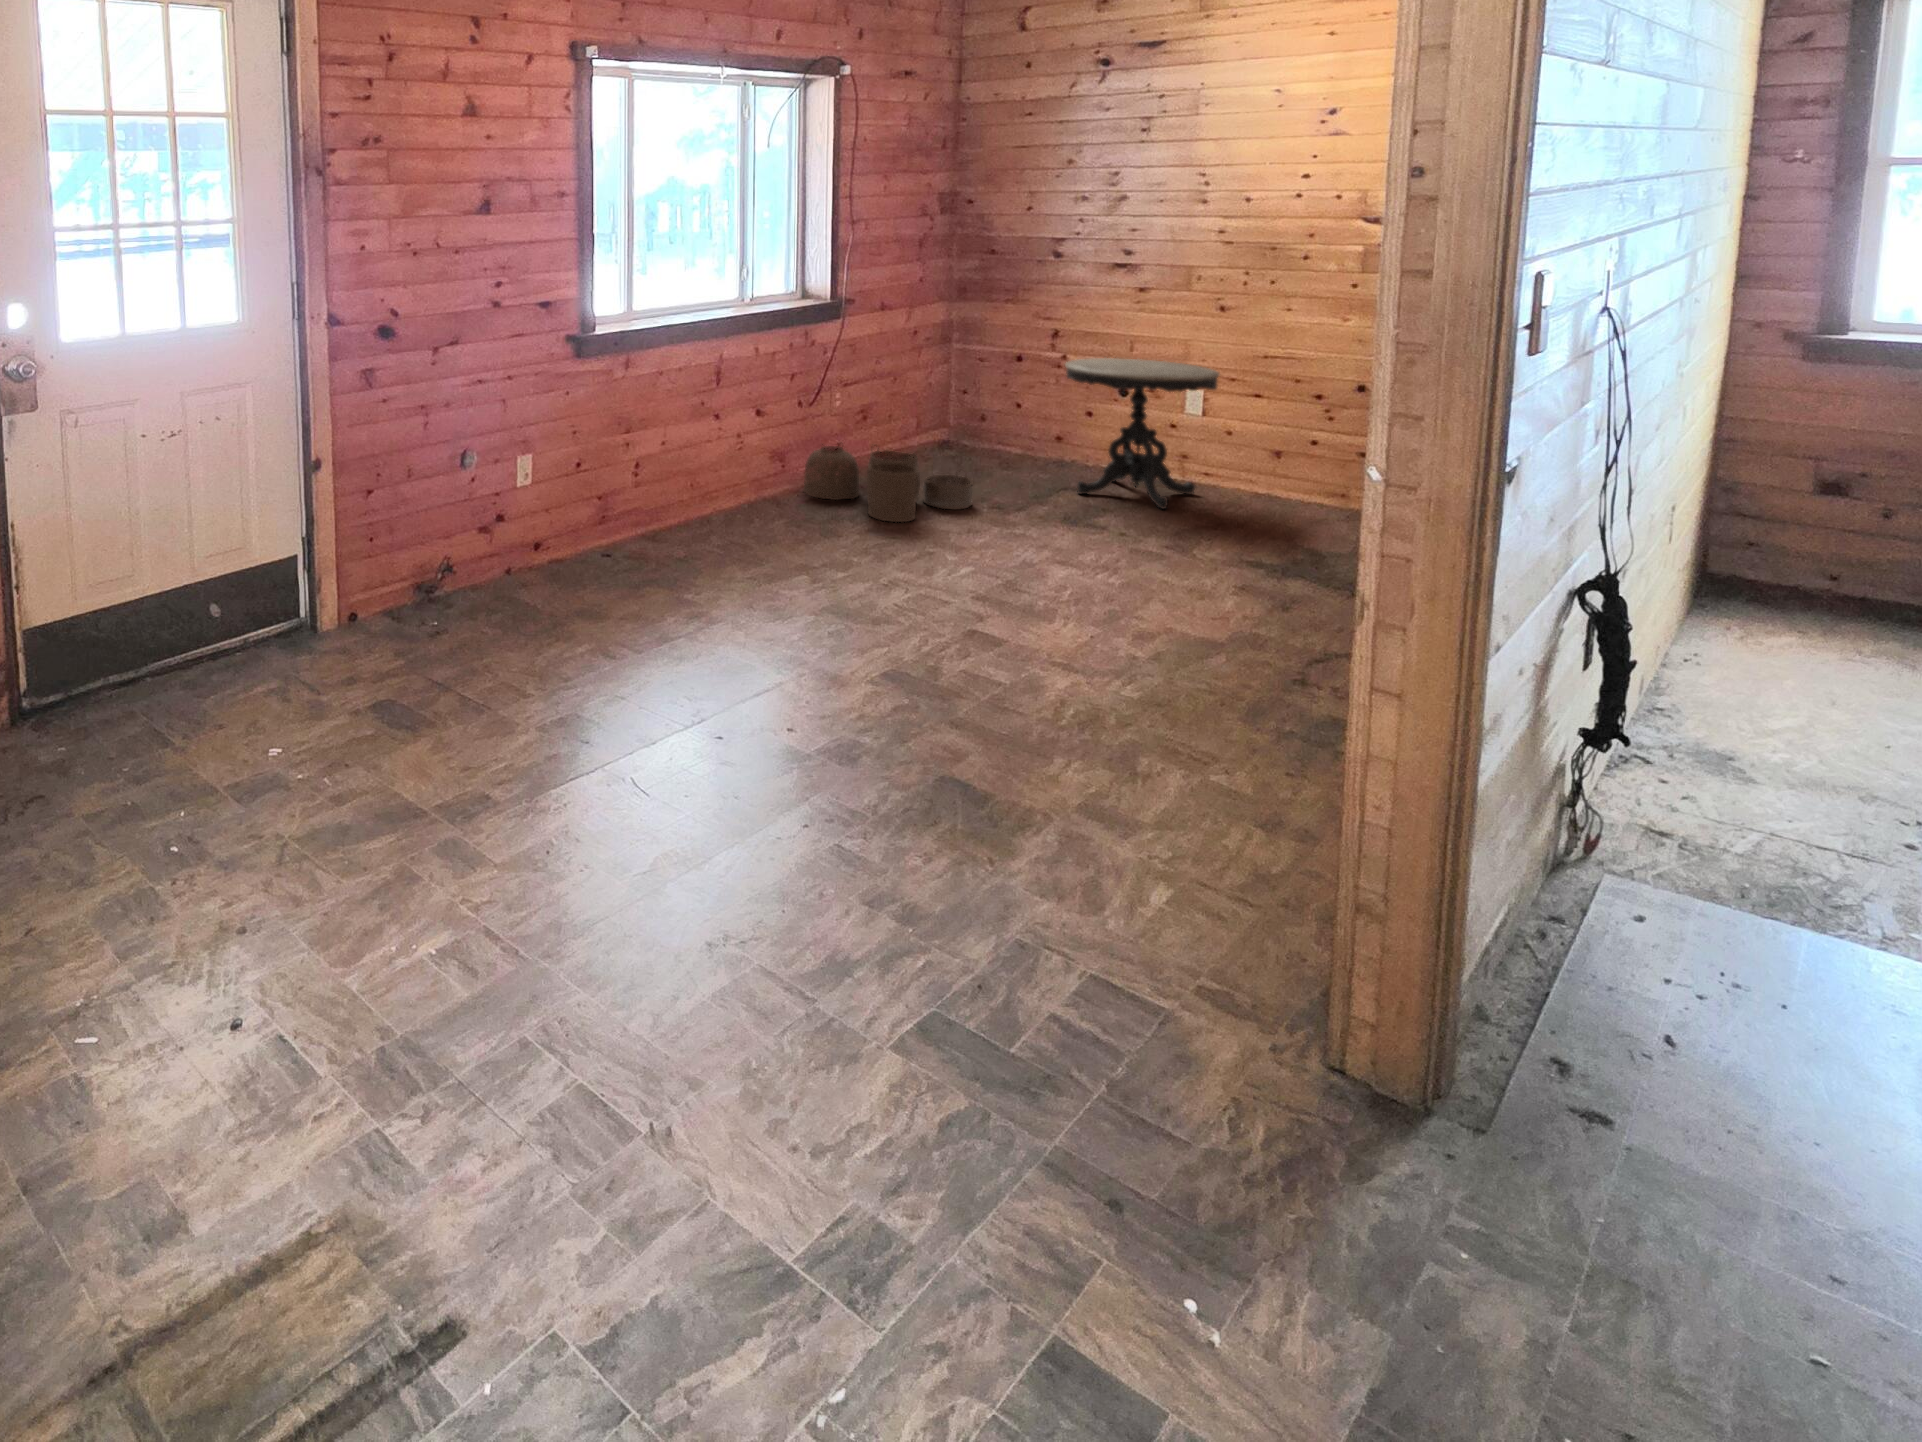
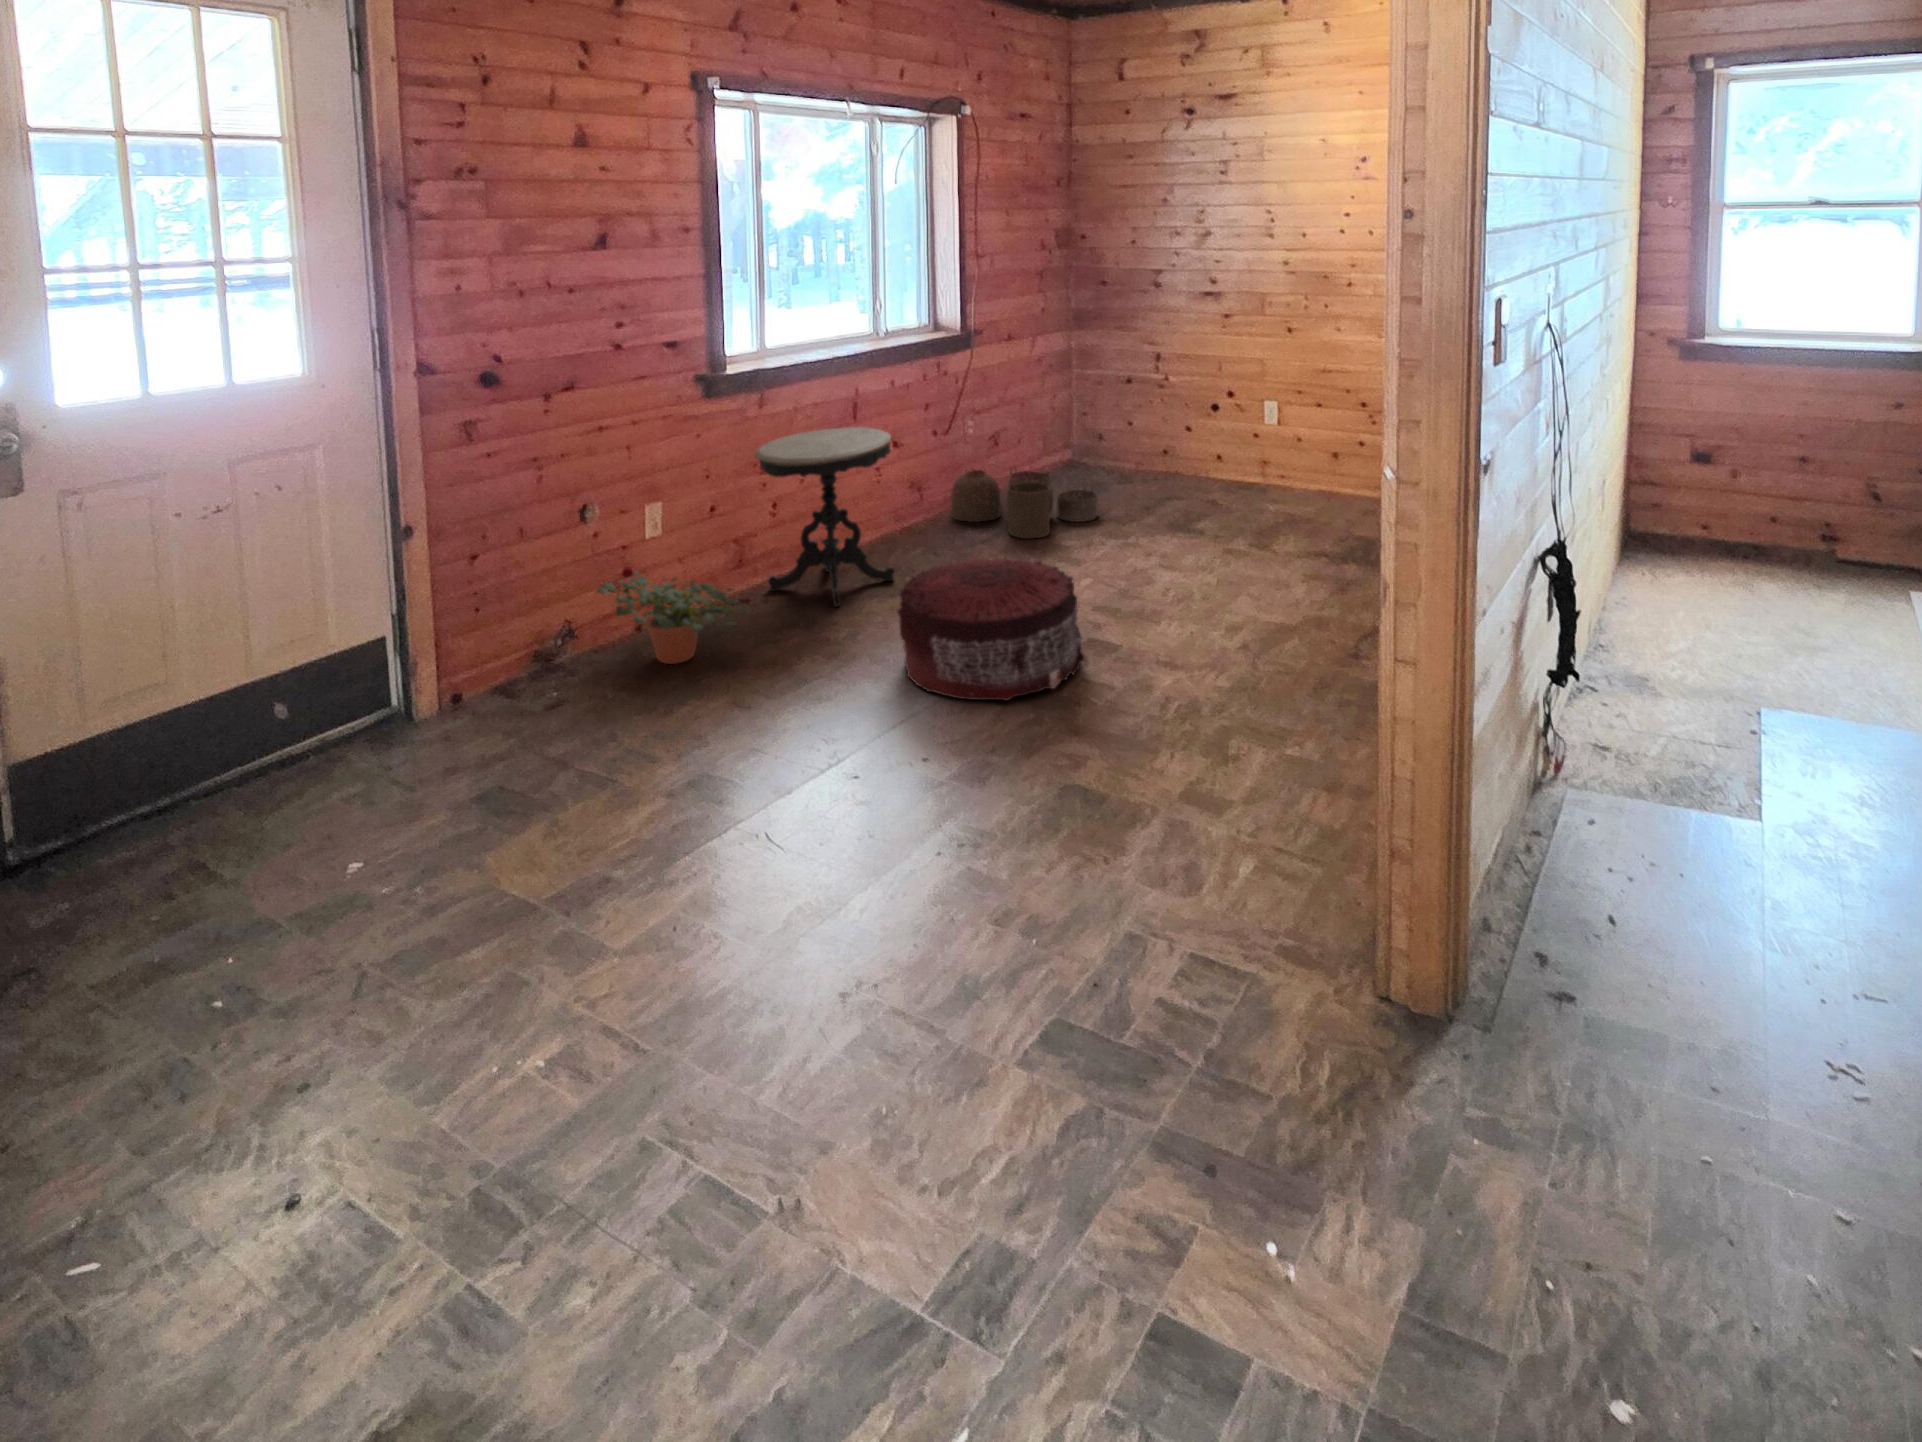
side table: present [1065,358,1220,509] -> present [755,427,895,606]
potted plant: none [462,515,608,606] -> present [597,571,750,664]
pouf: none [753,531,961,682] -> present [897,557,1085,701]

